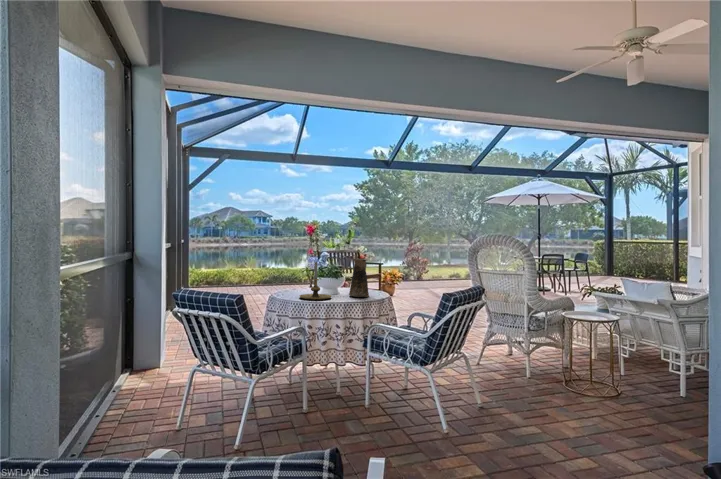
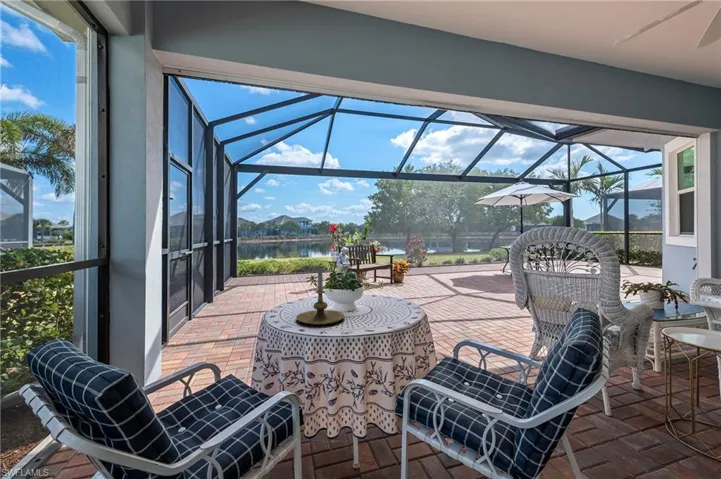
pitcher: present [349,259,369,297] -> none [370,259,398,315]

